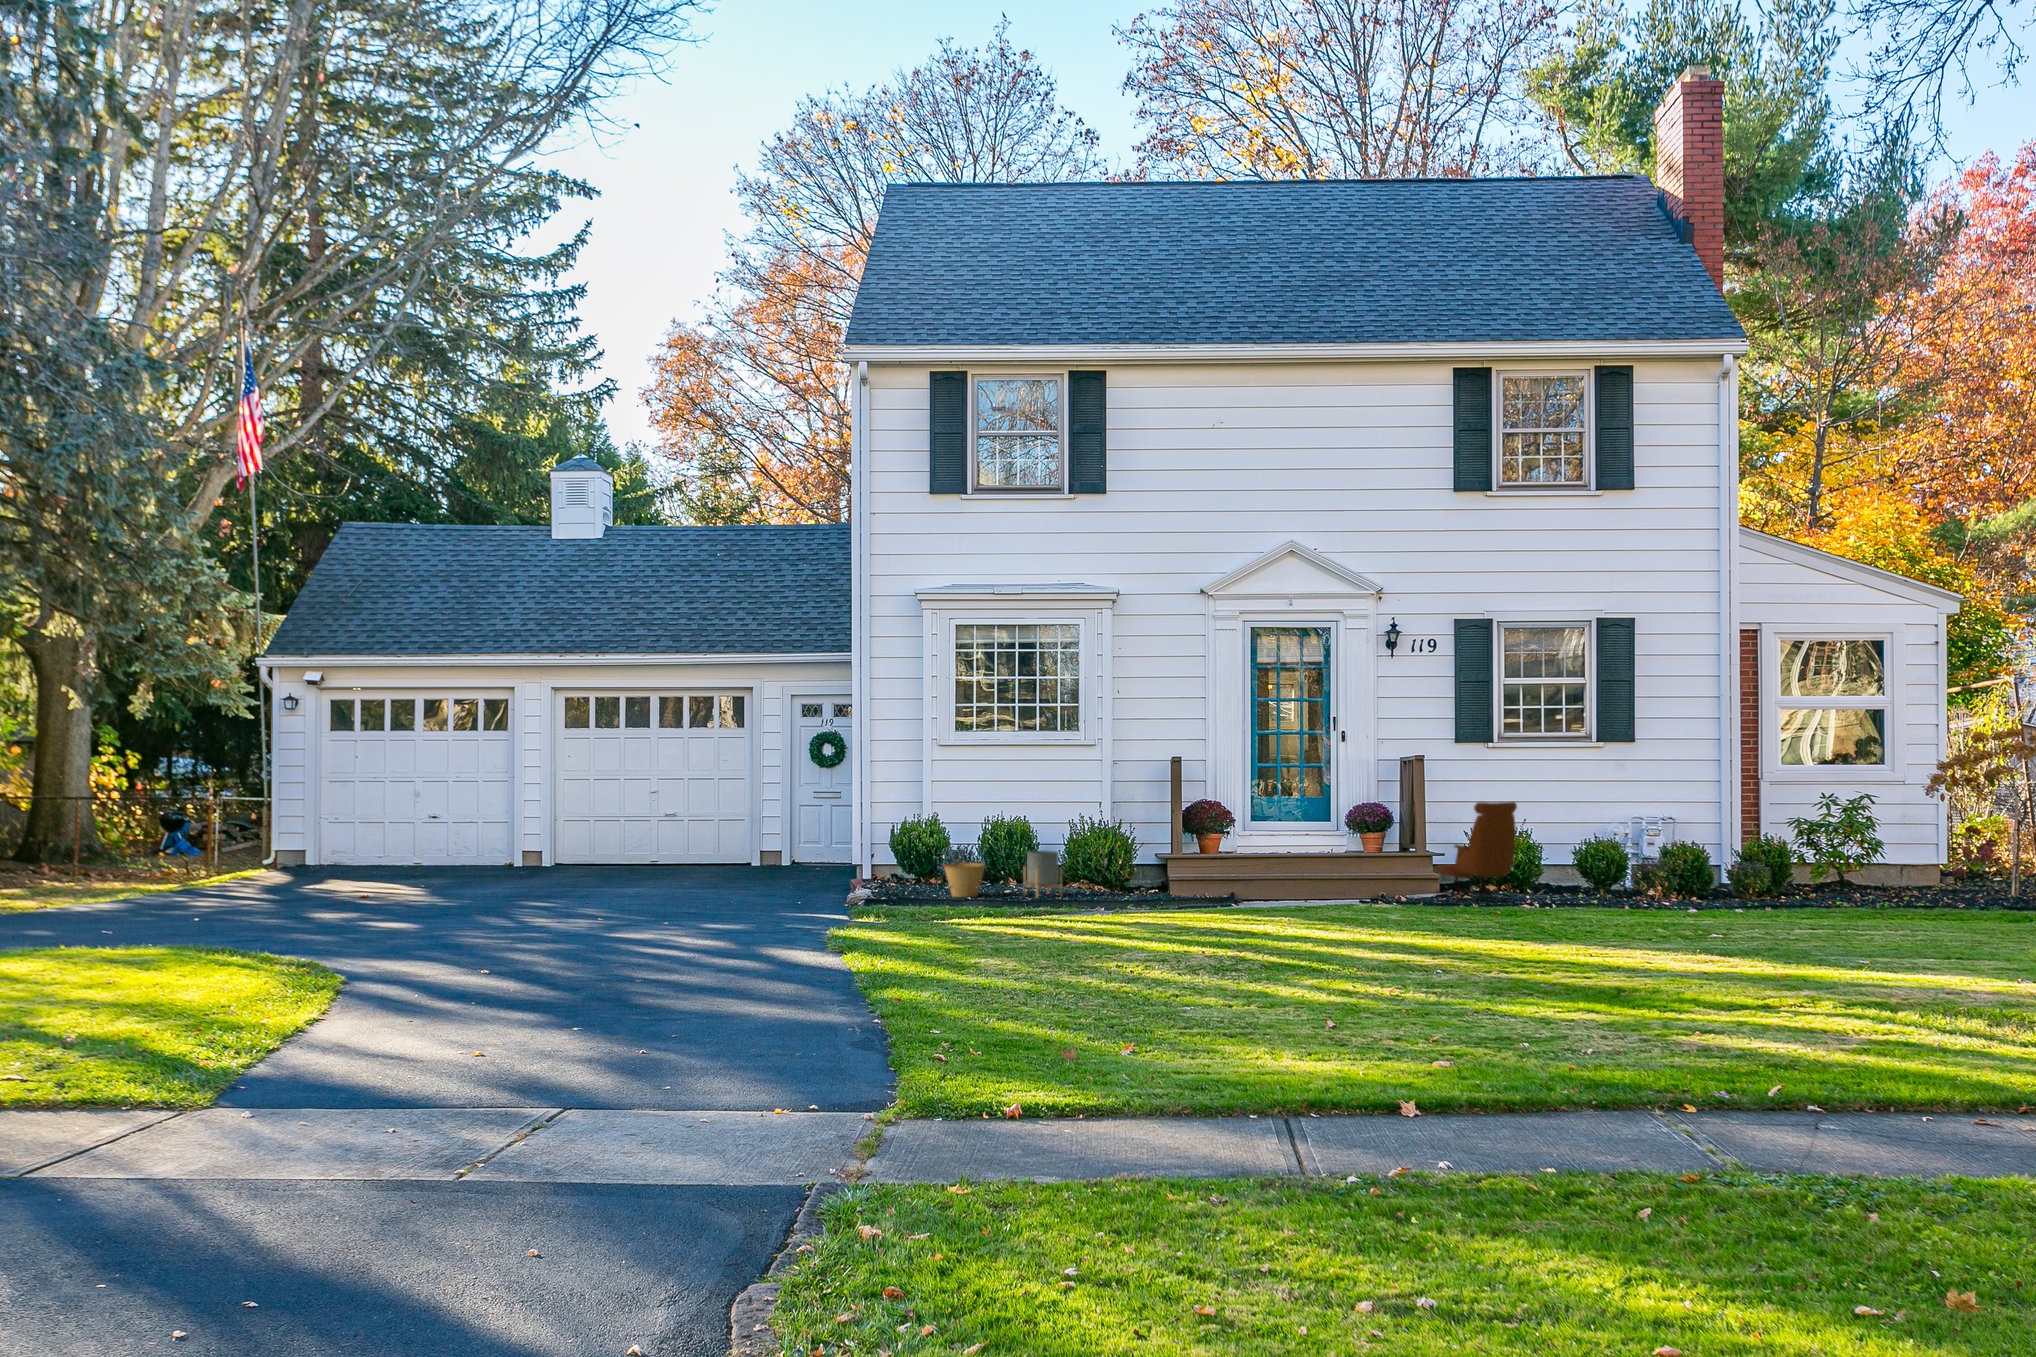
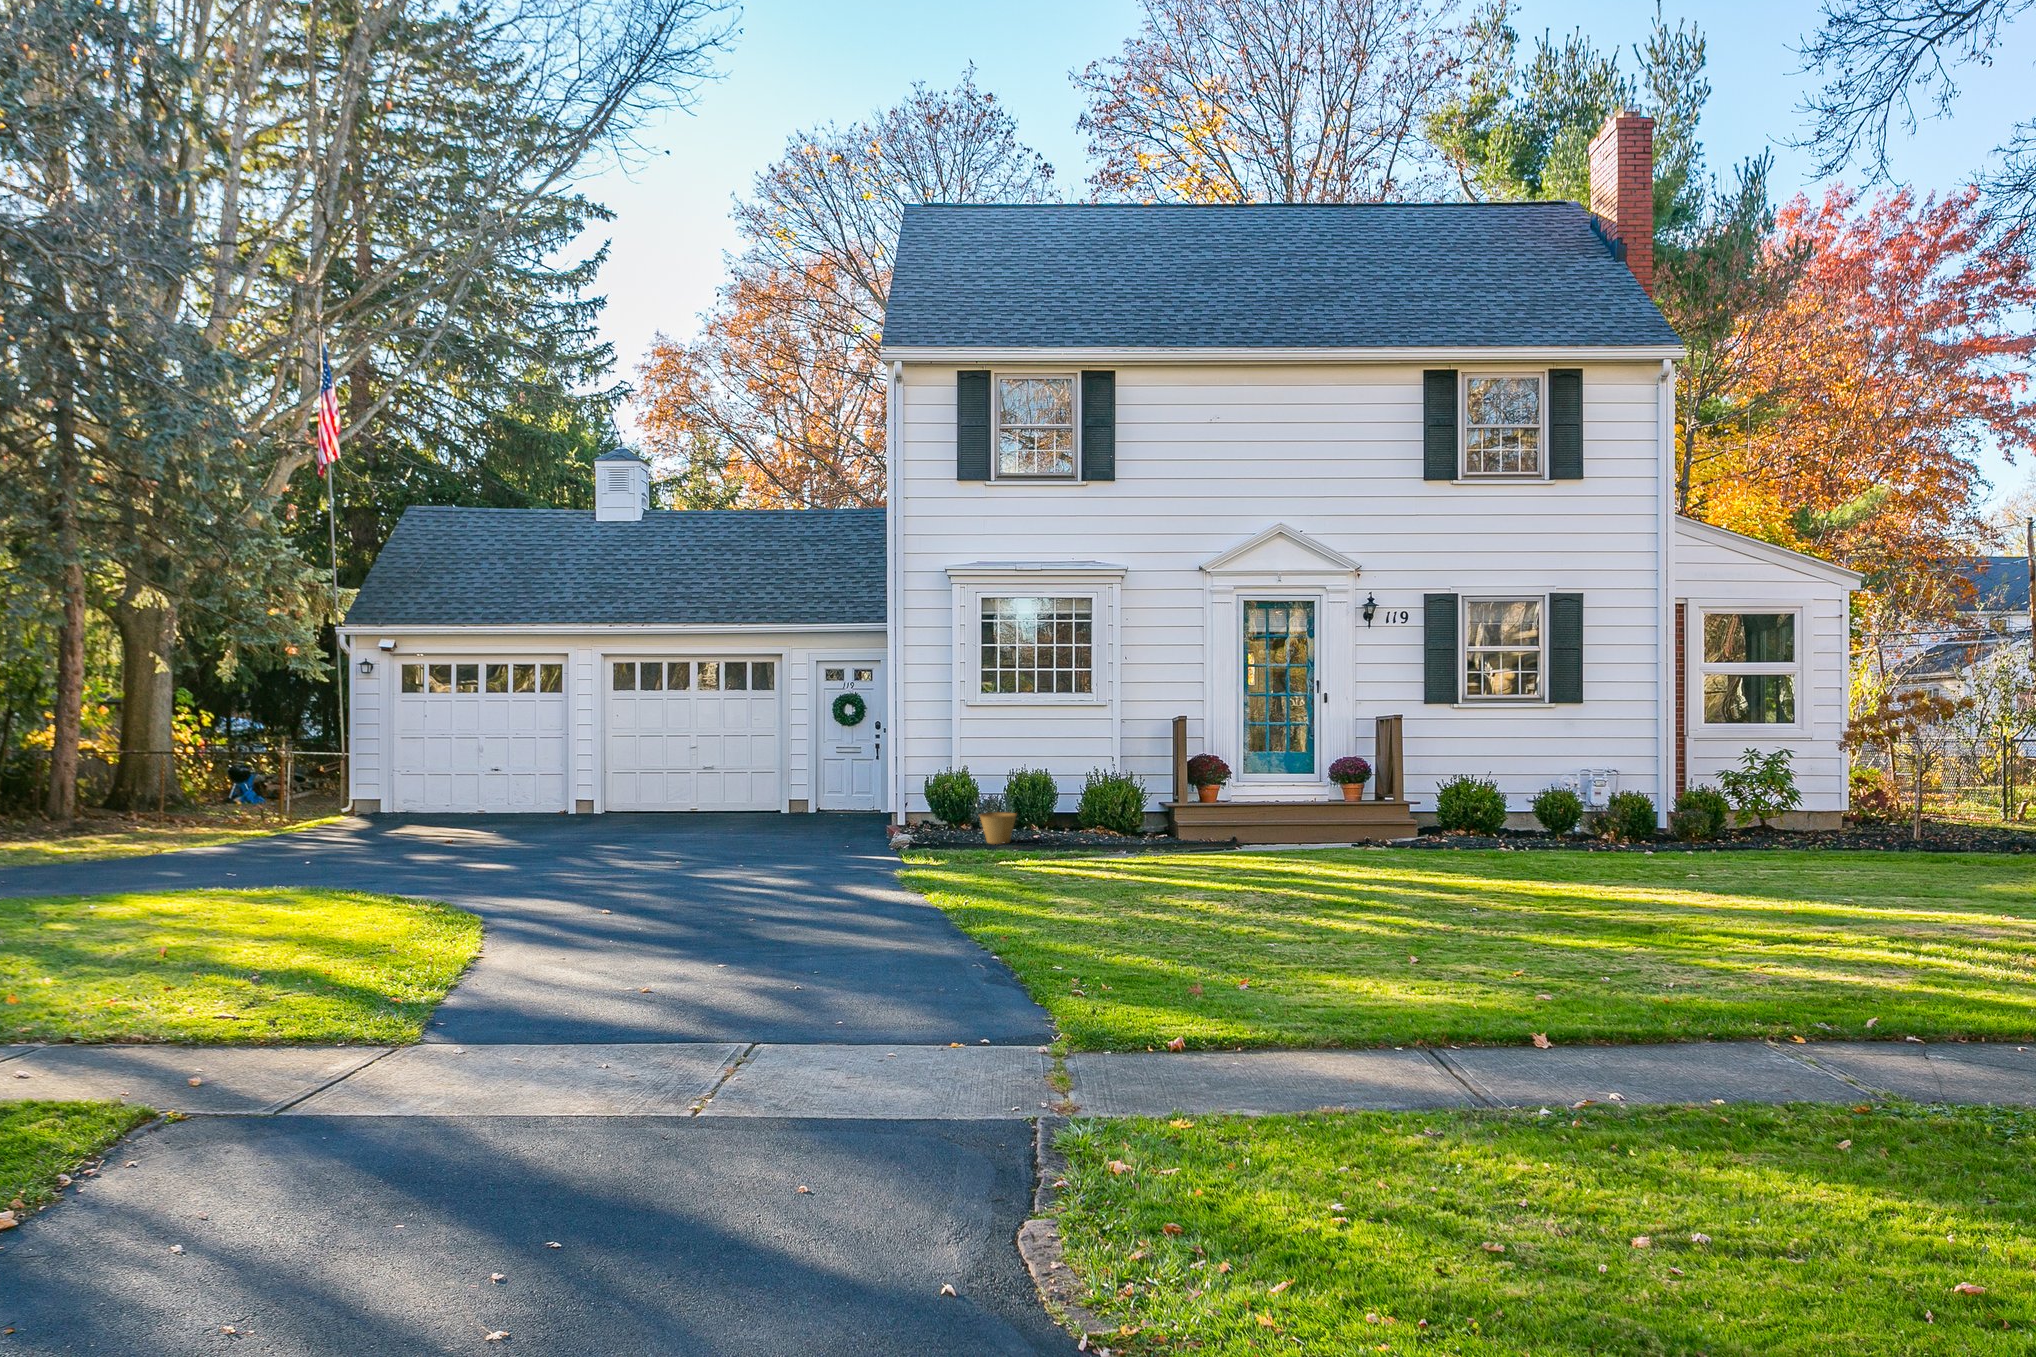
lounge chair: present [1436,802,1517,901] -> none [1415,755,1495,844]
planter: present [1024,851,1062,897] -> none [1051,801,1087,844]

